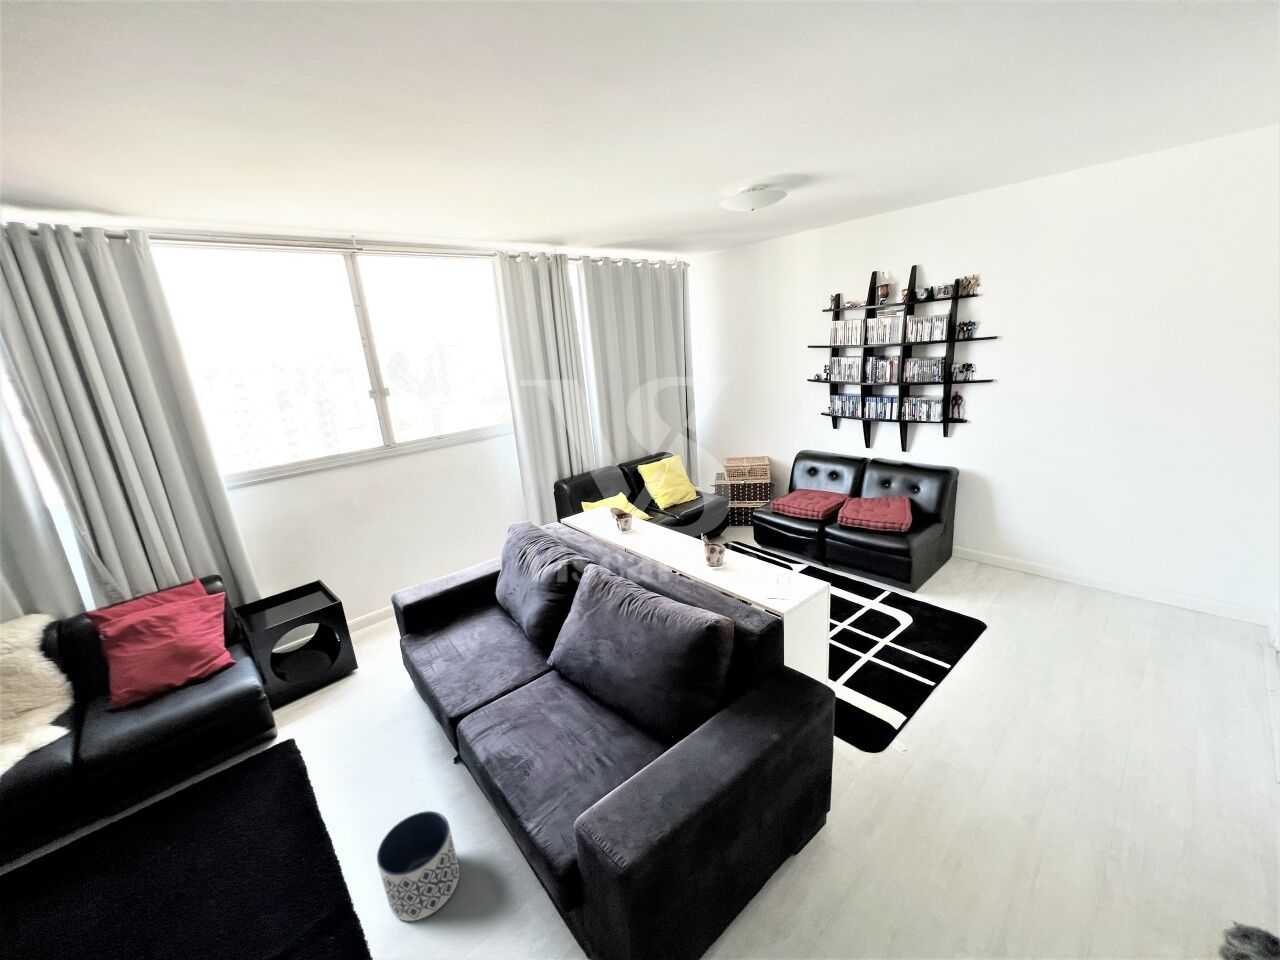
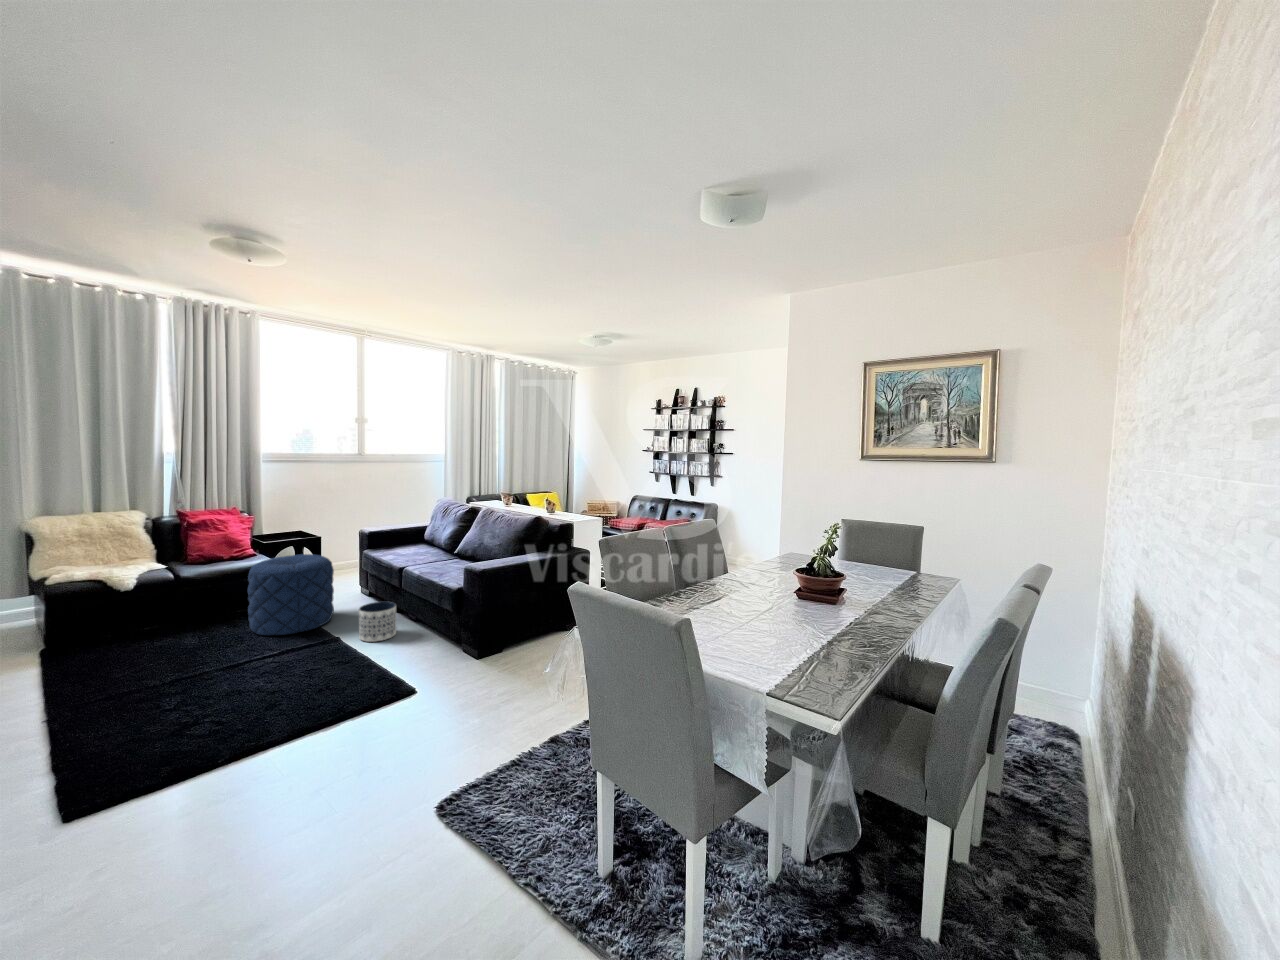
pouf: none [177,692,354,883] -> present [248,554,334,635]

